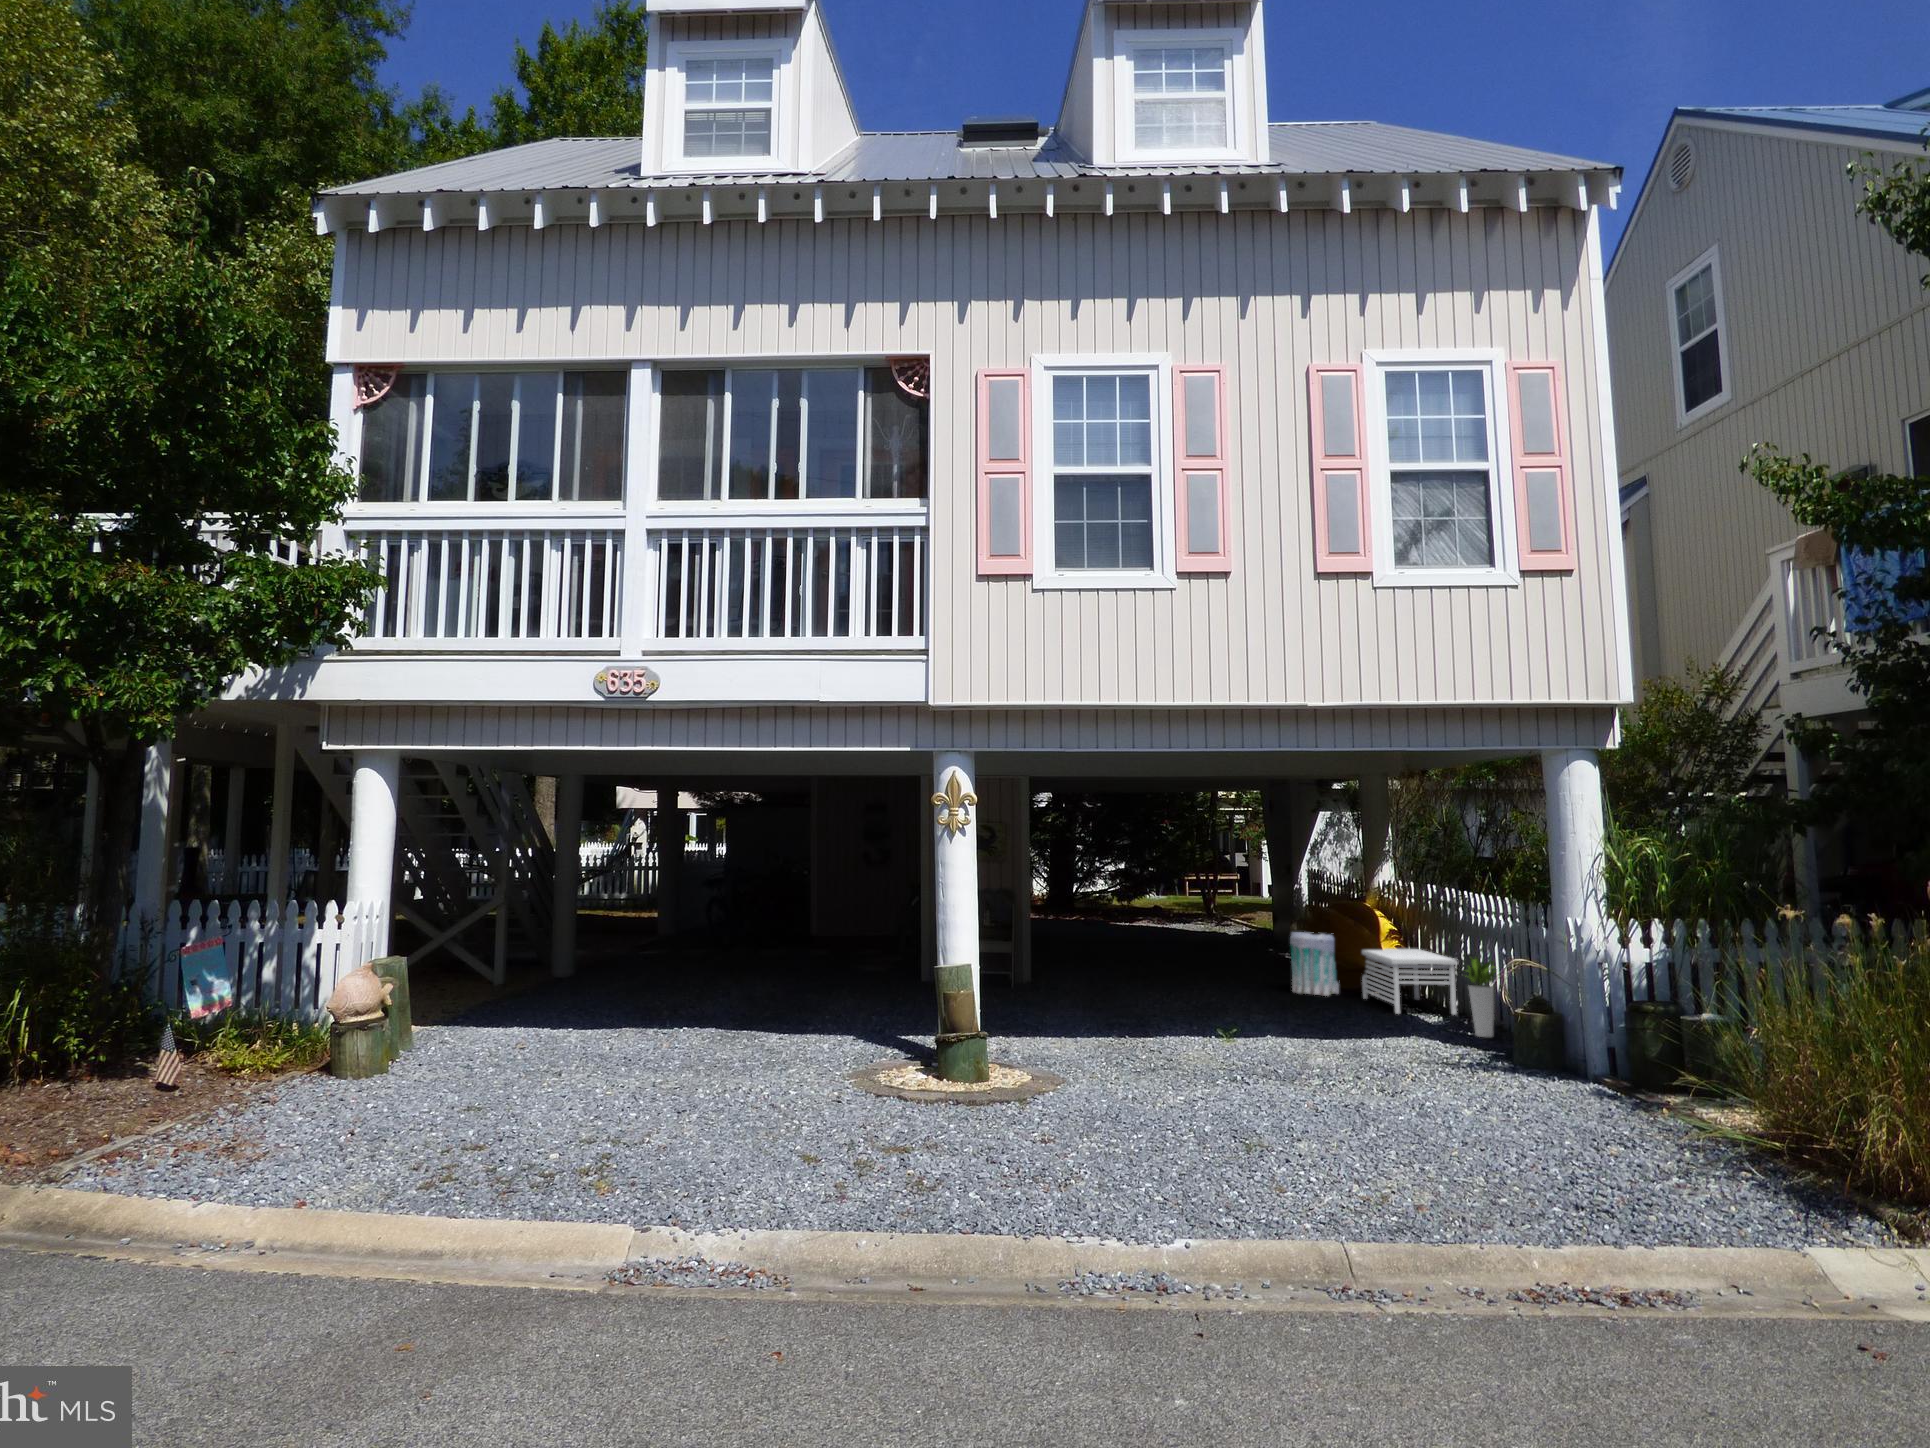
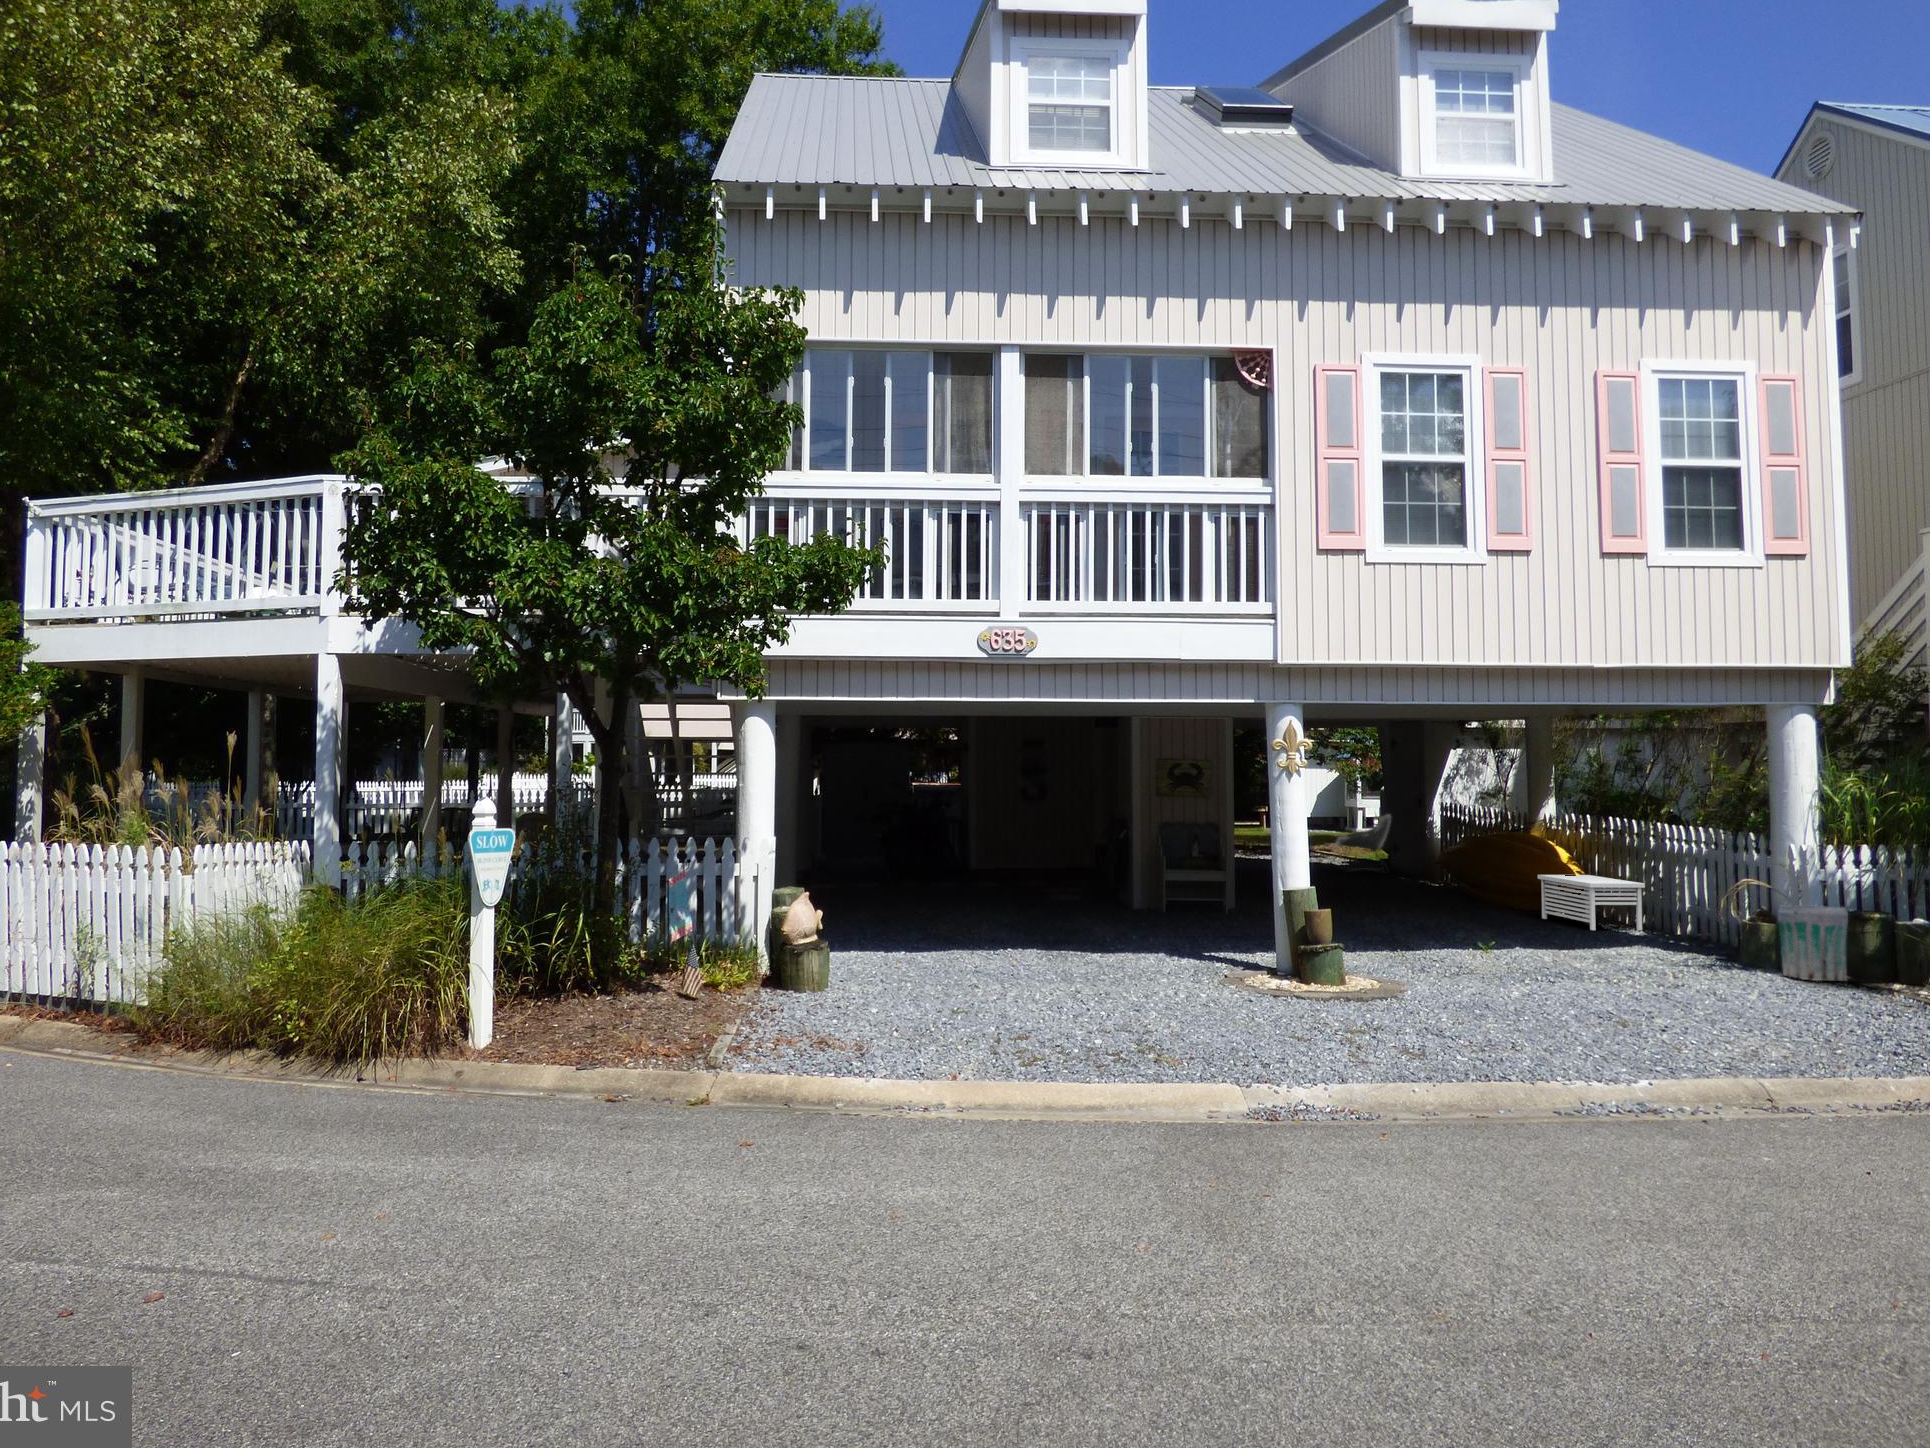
lounge chair: none [1222,880,1280,945] -> present [1336,814,1391,873]
trash can: present [1290,932,1339,996] -> present [1778,905,1848,981]
planter: present [1468,957,1497,1037] -> none [1670,879,1708,947]

